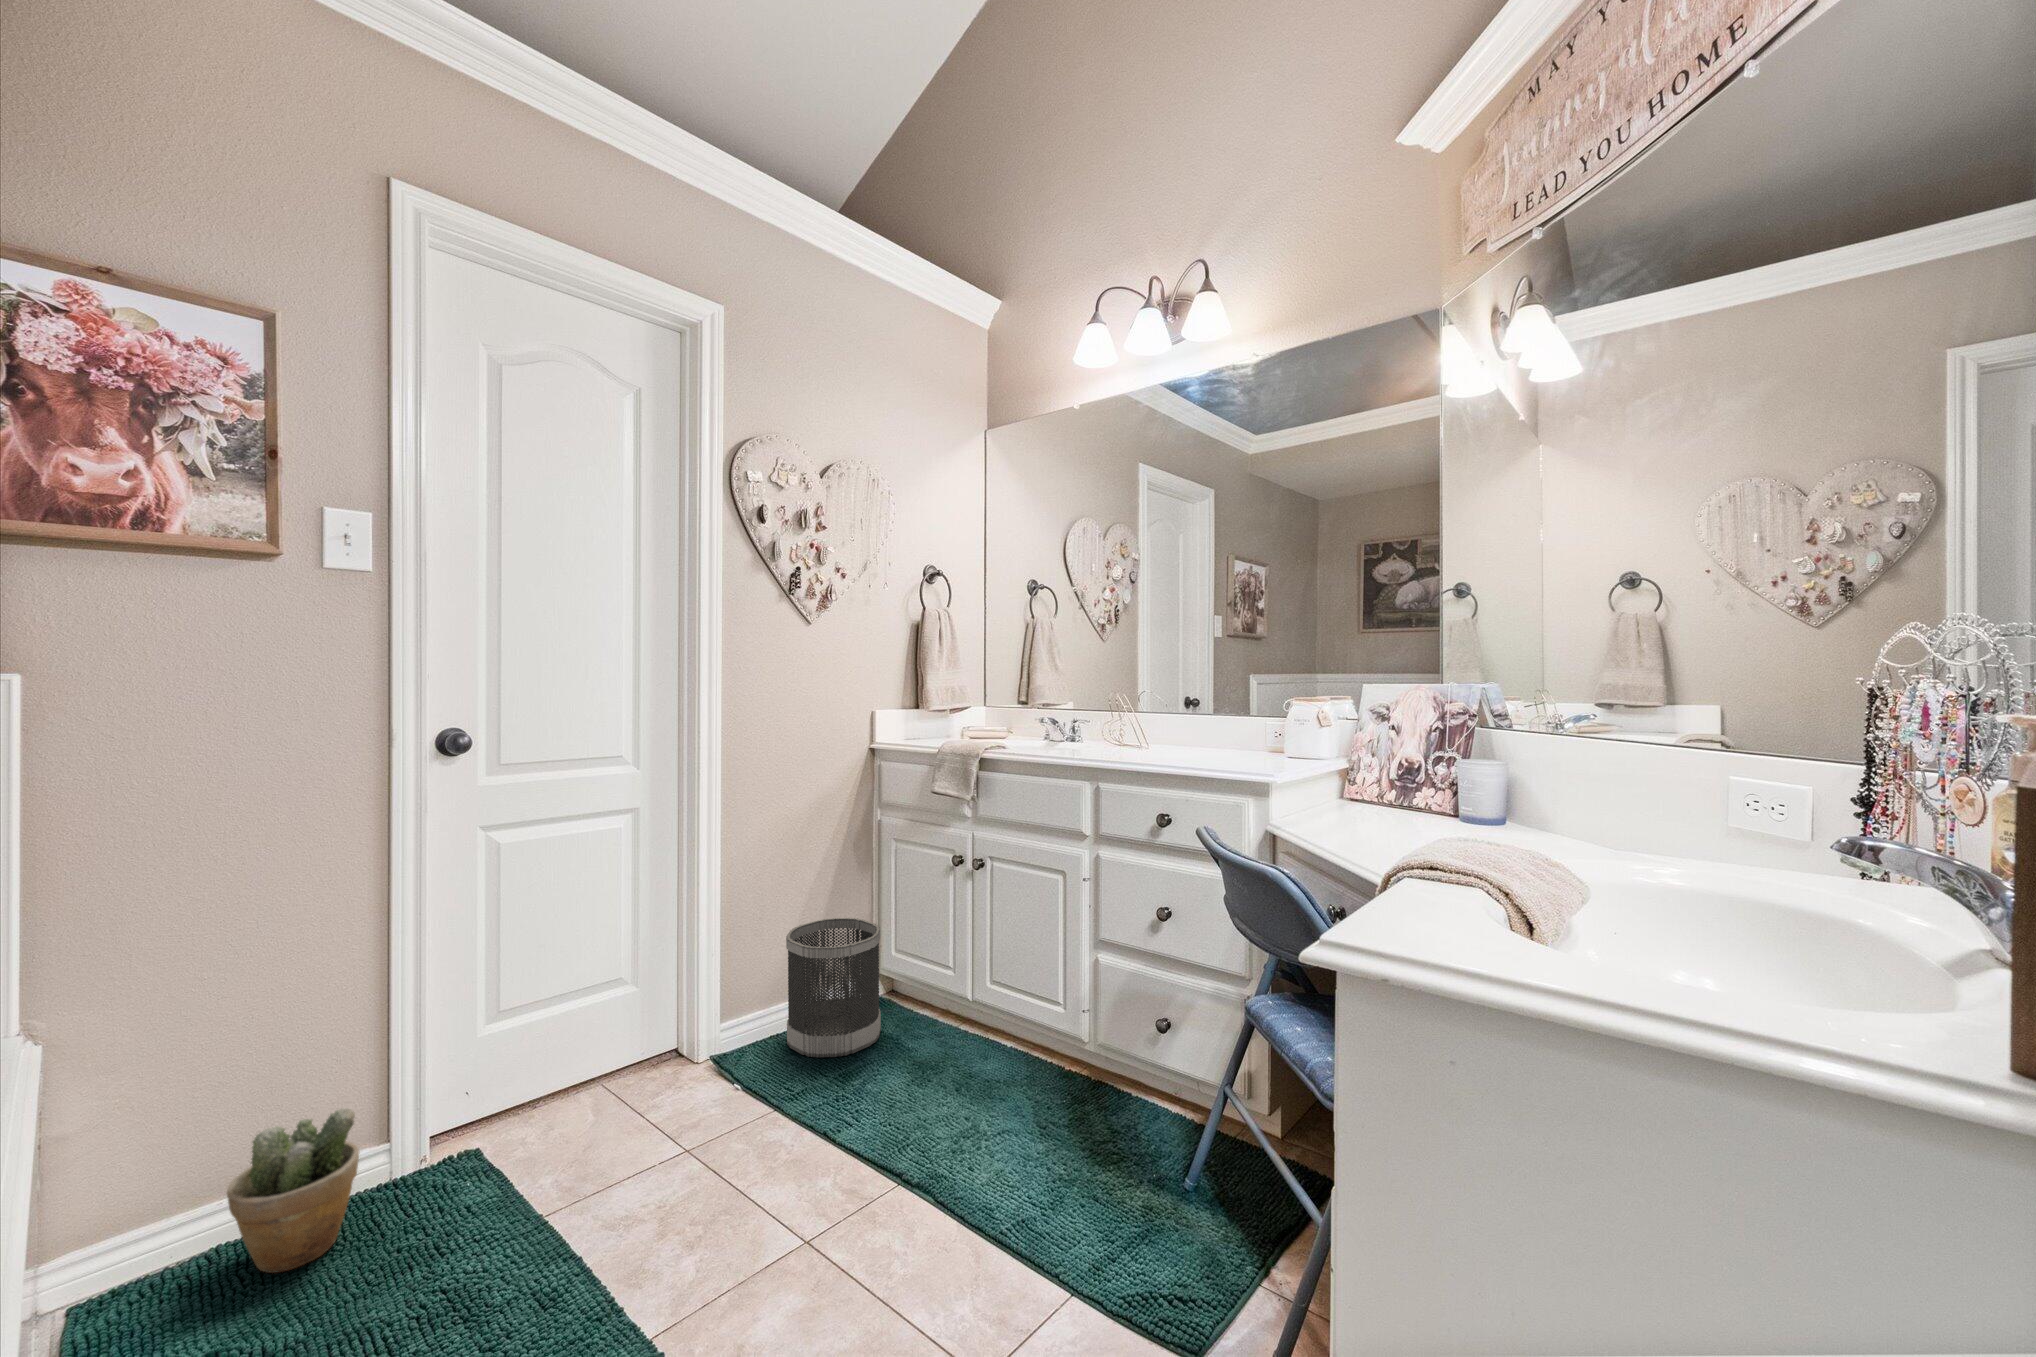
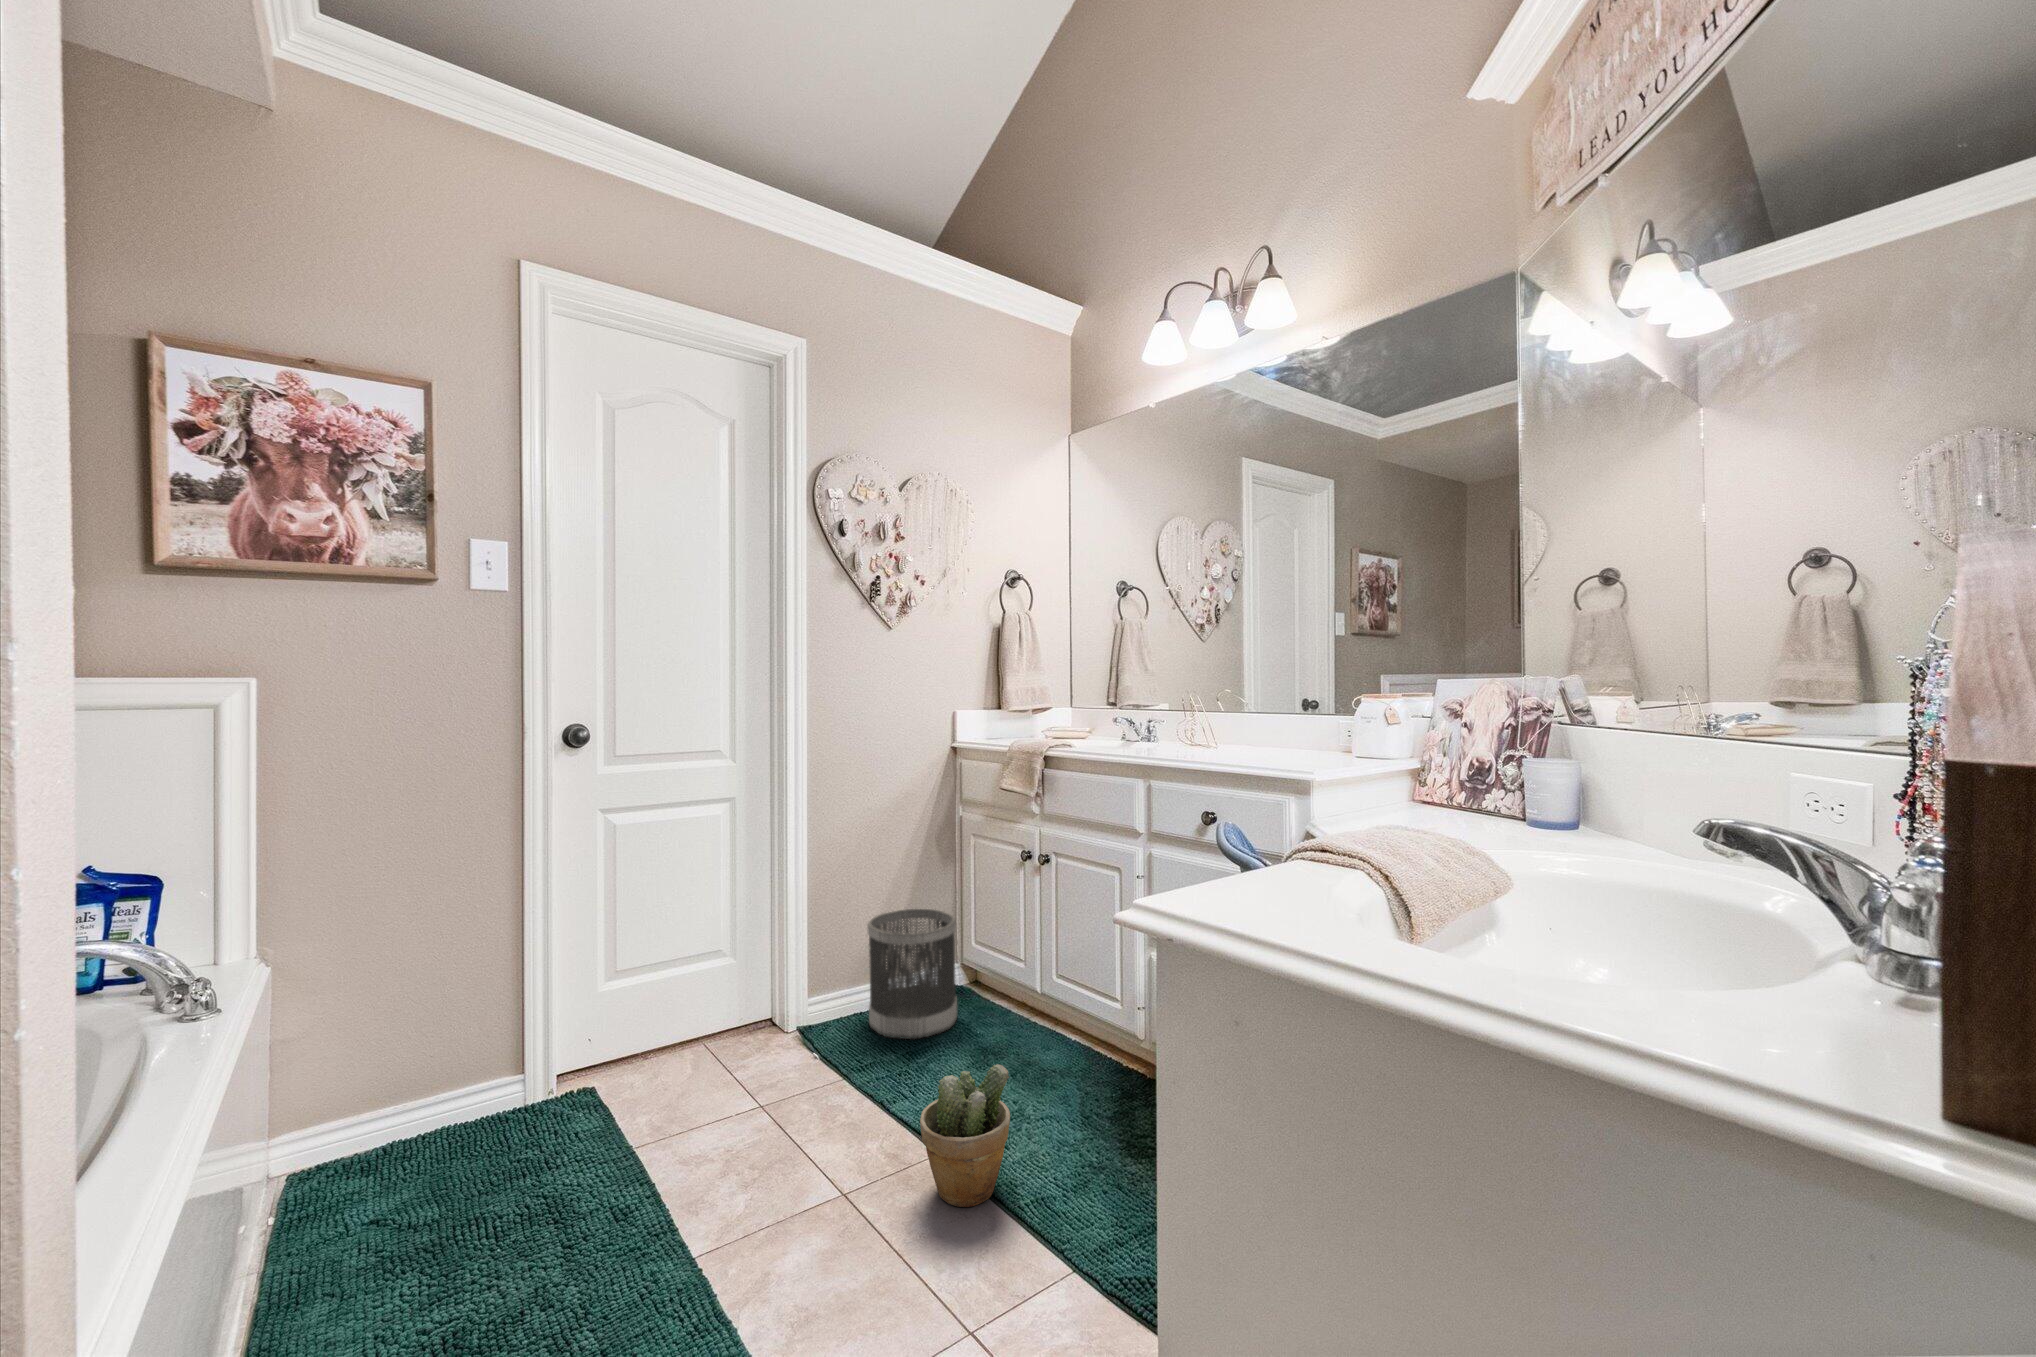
potted plant: present [227,1109,359,1273] -> present [920,1064,1010,1207]

